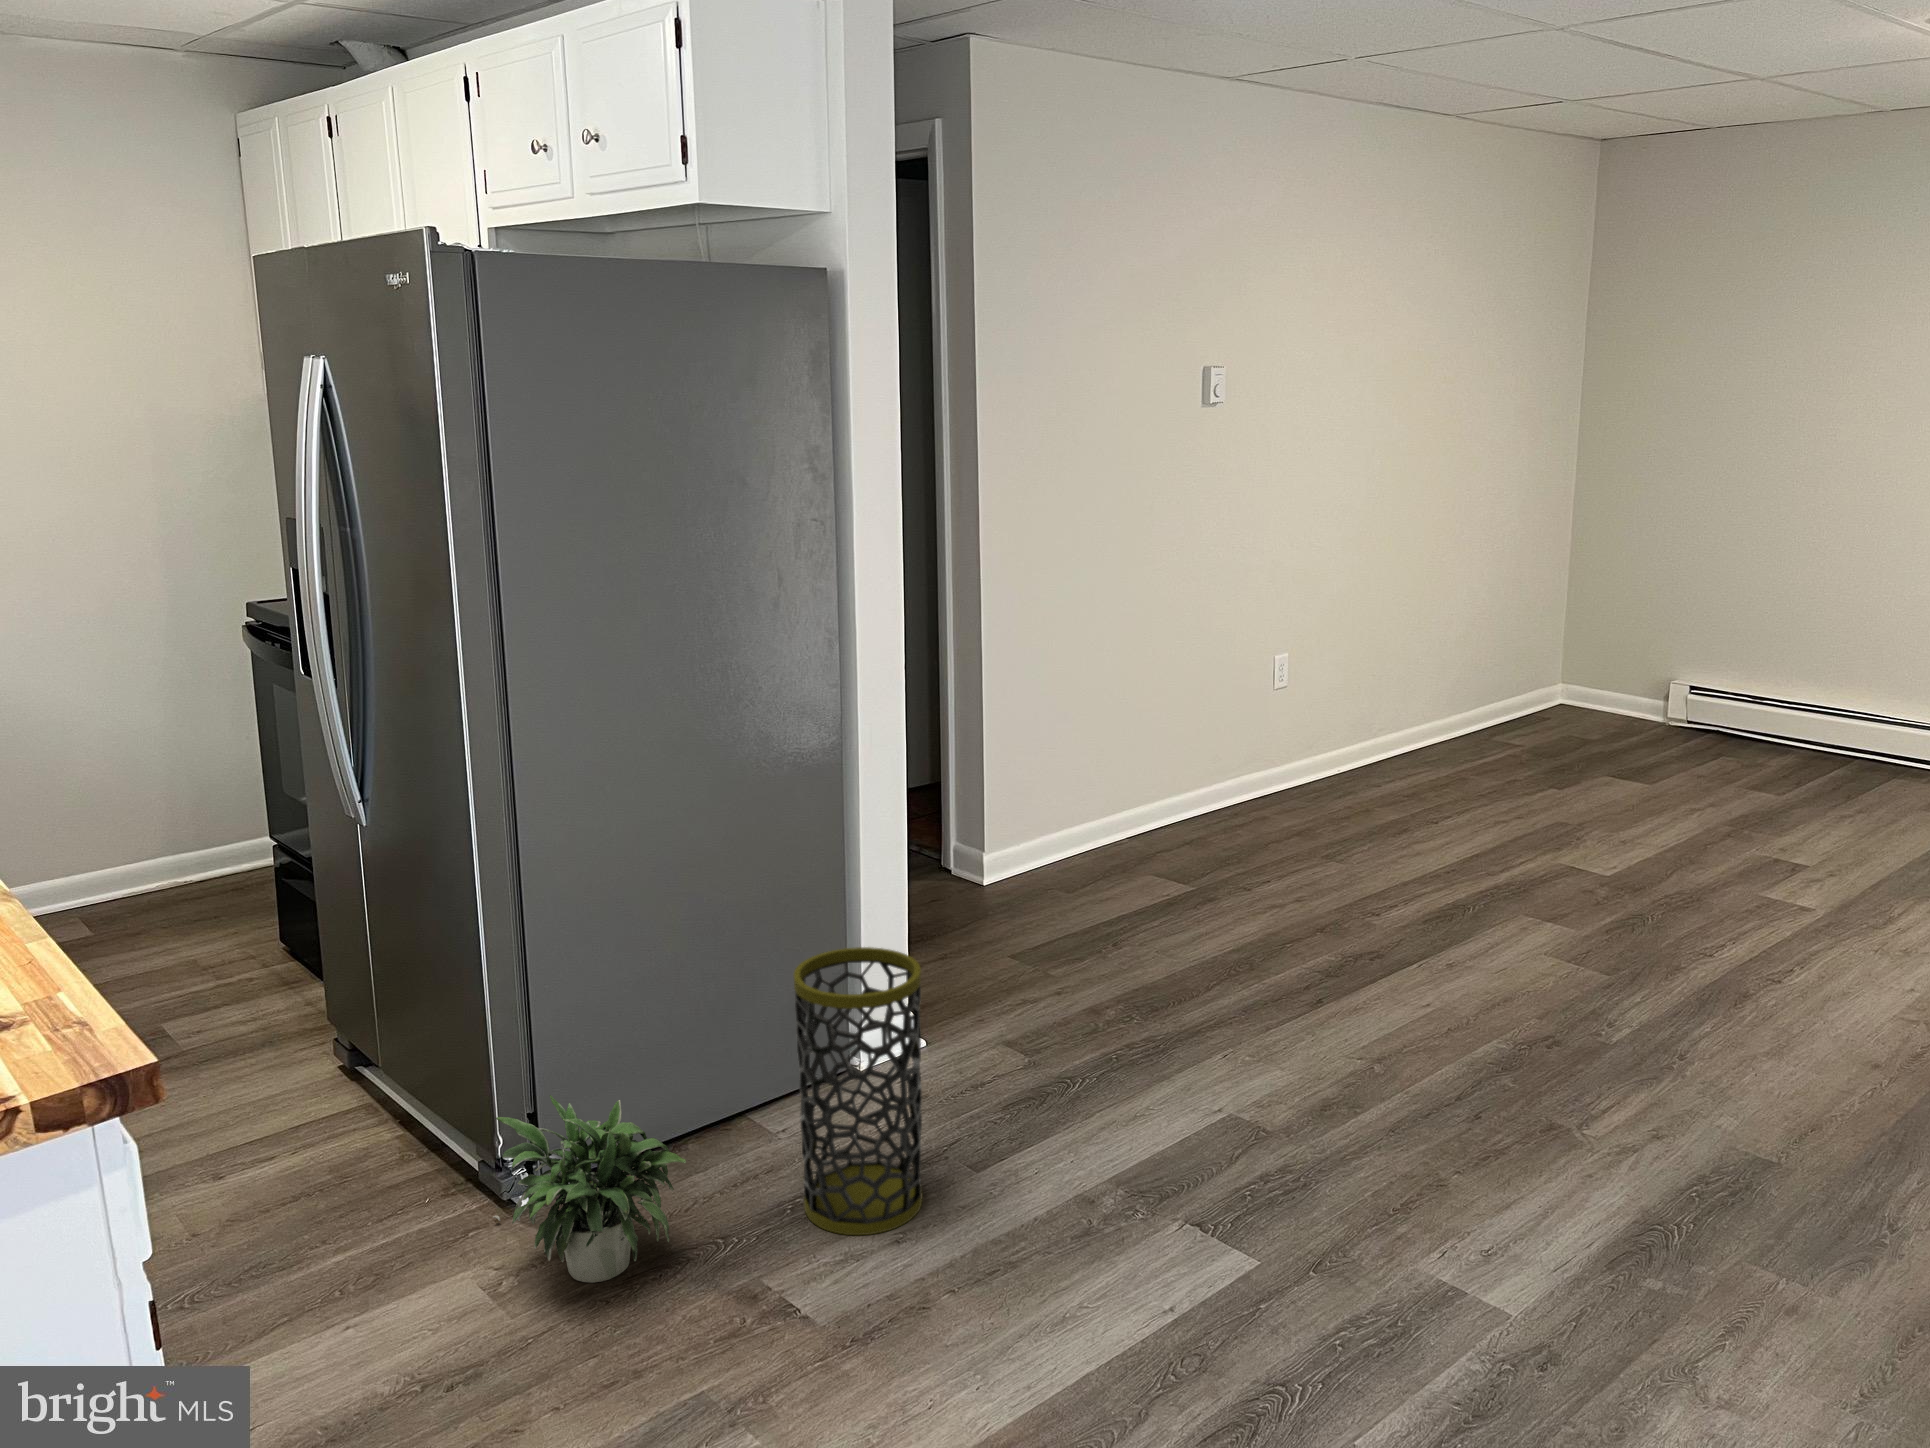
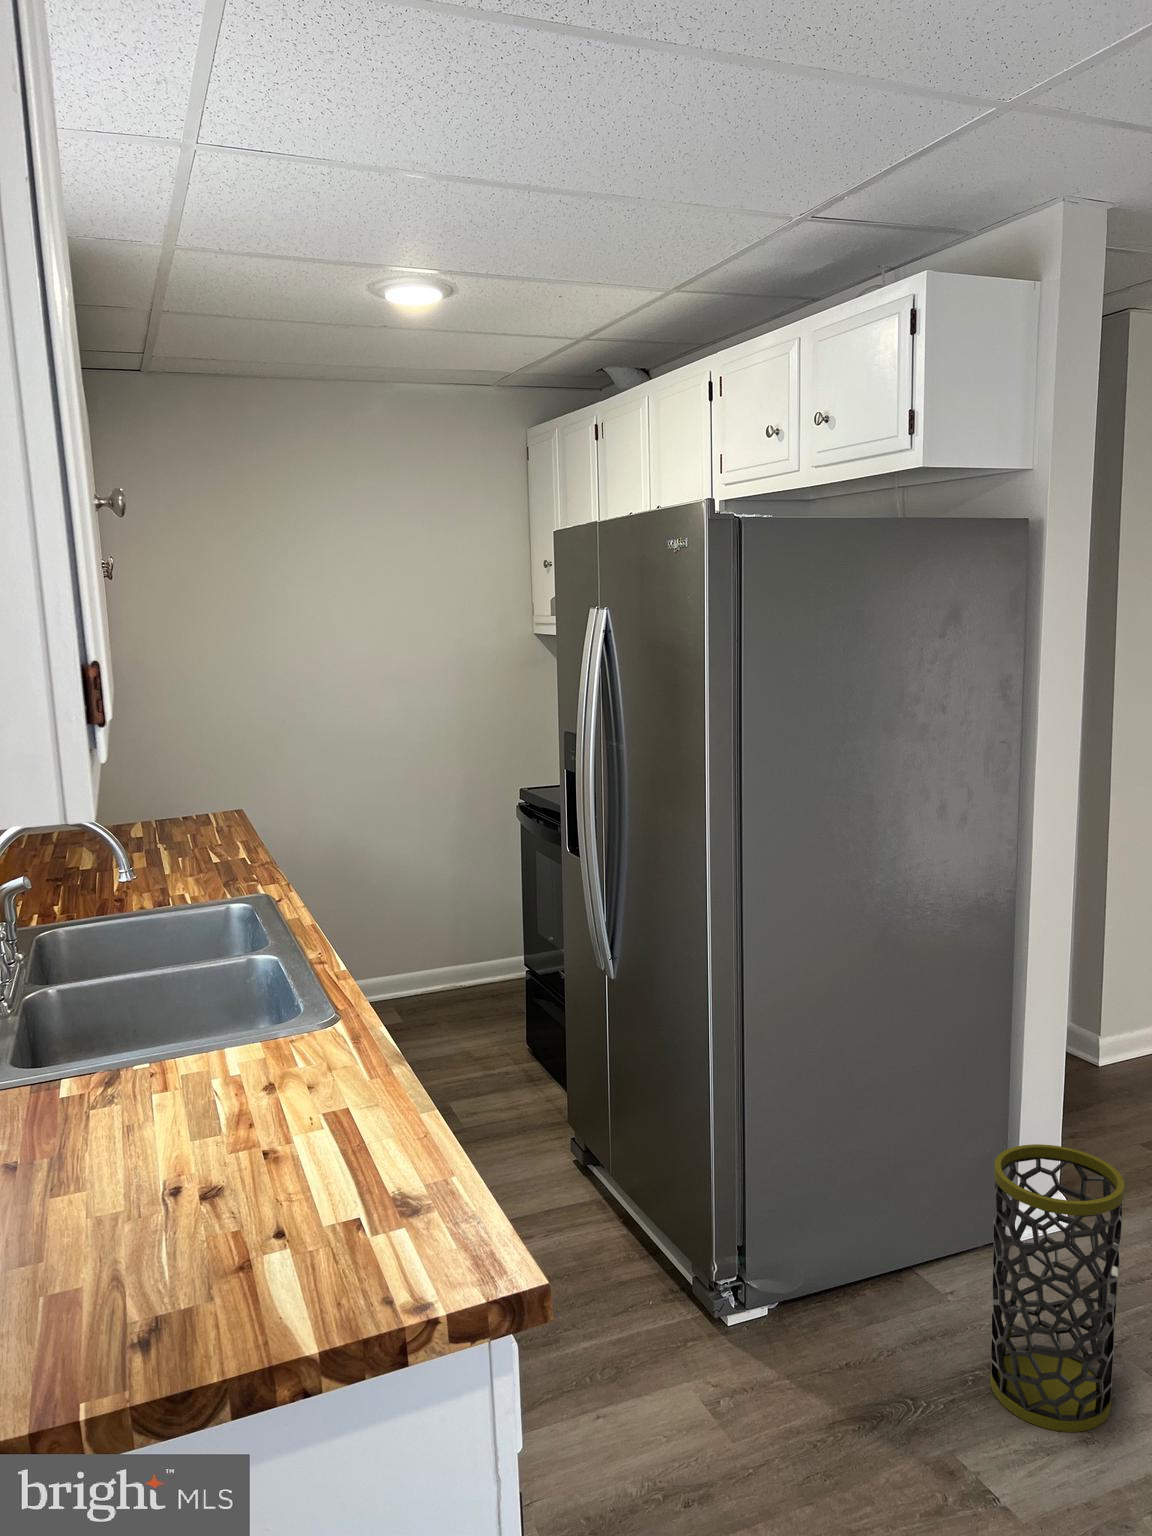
potted plant: present [493,1095,686,1283] -> none [709,1242,892,1425]

